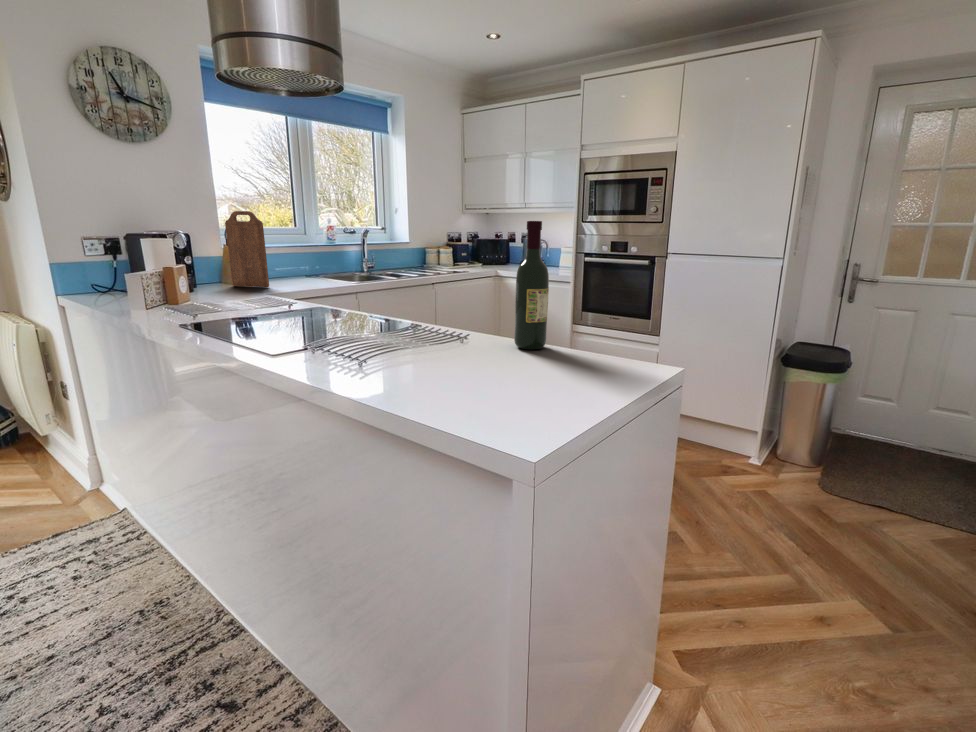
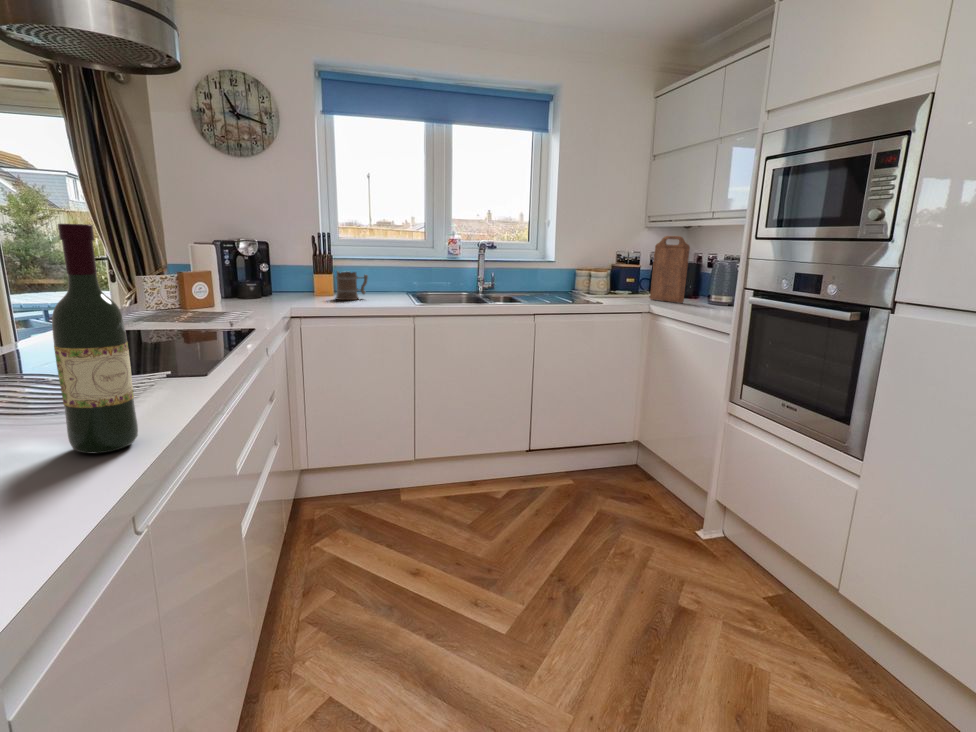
cutting board: present [225,211,269,287] -> present [650,236,690,303]
mug: none [269,257,295,283] -> present [336,271,368,300]

